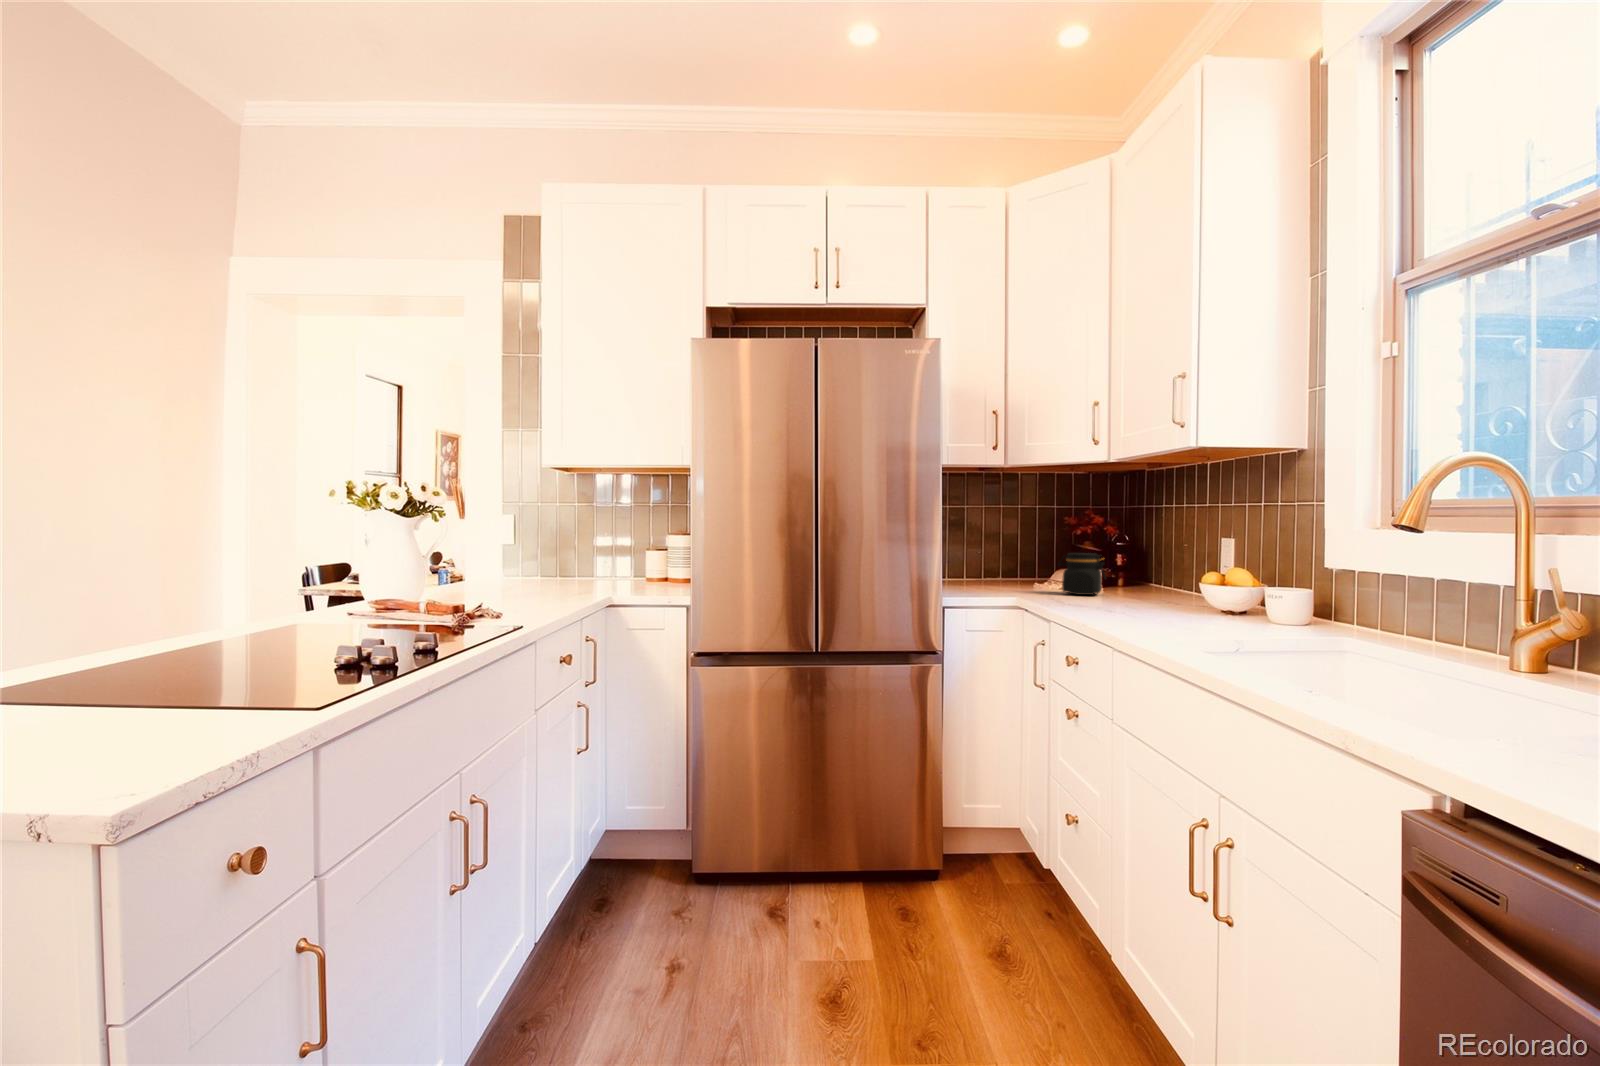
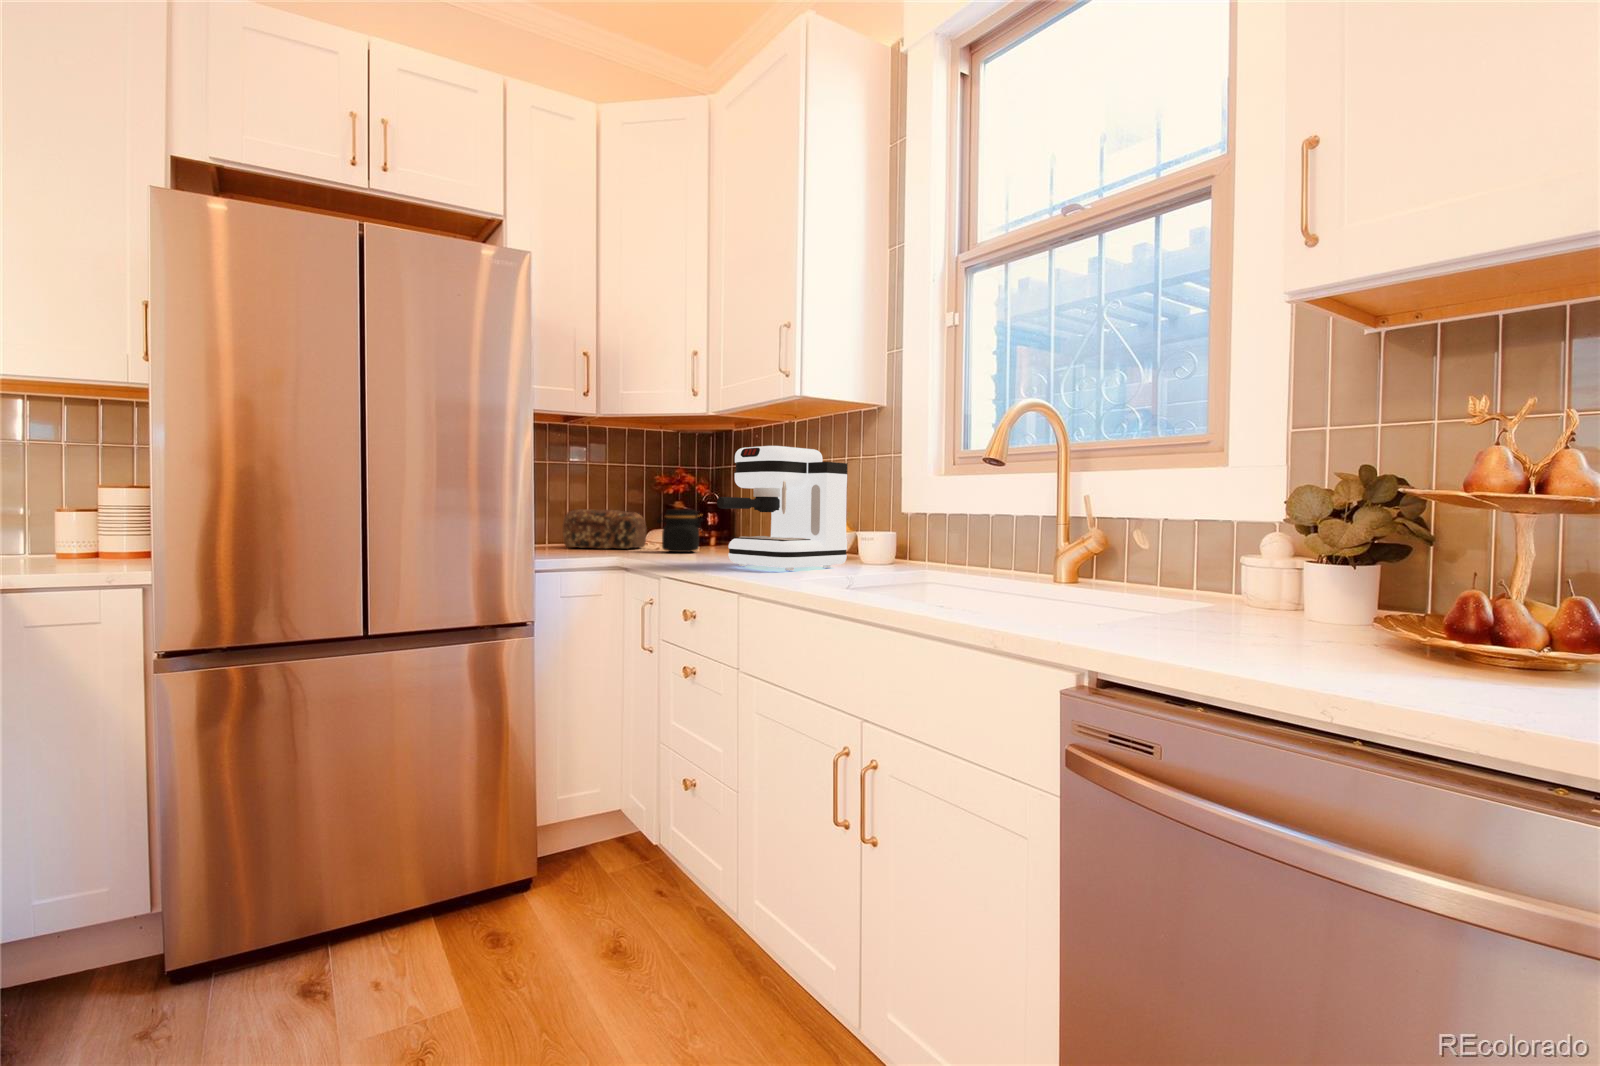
coffee maker: none [1100,501,1247,625] -> present [717,446,847,571]
bread loaf: none [974,550,1052,588] -> present [563,509,647,549]

